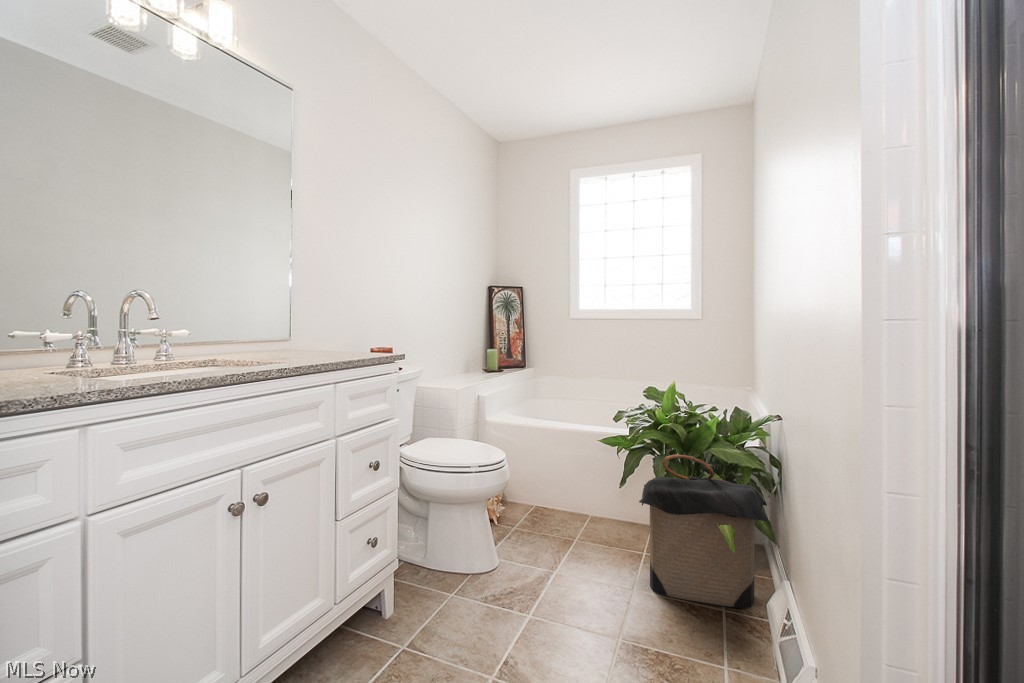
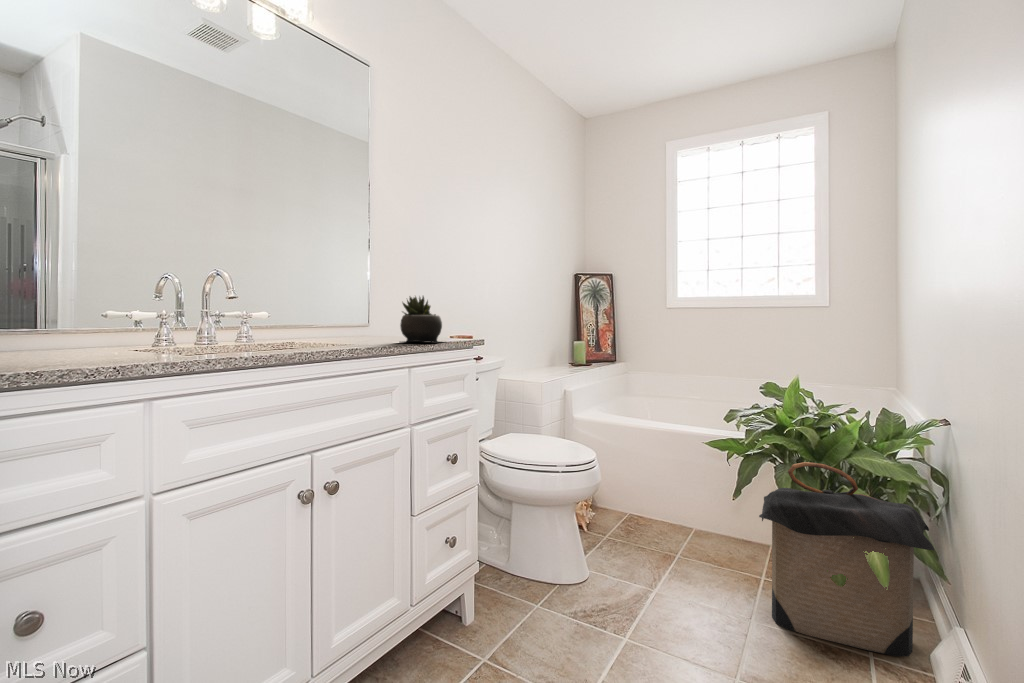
succulent plant: none [314,314,369,359] -> present [400,296,442,343]

